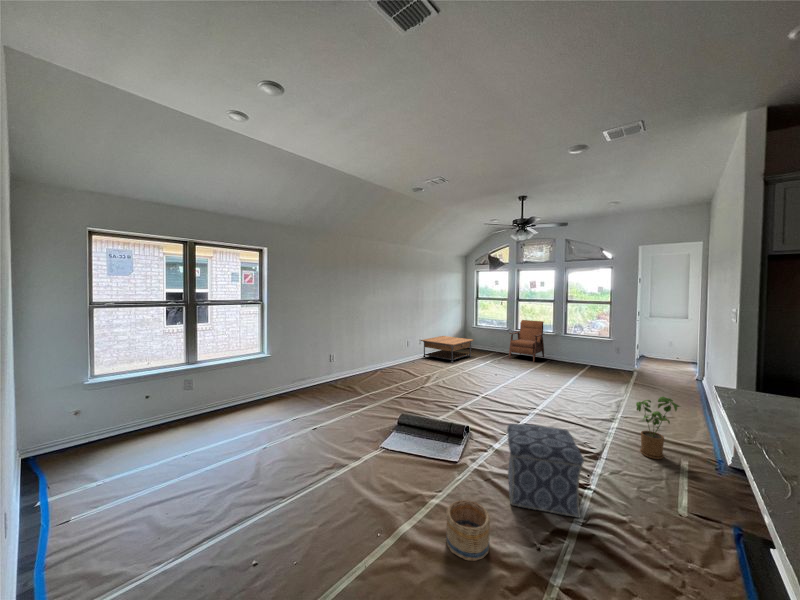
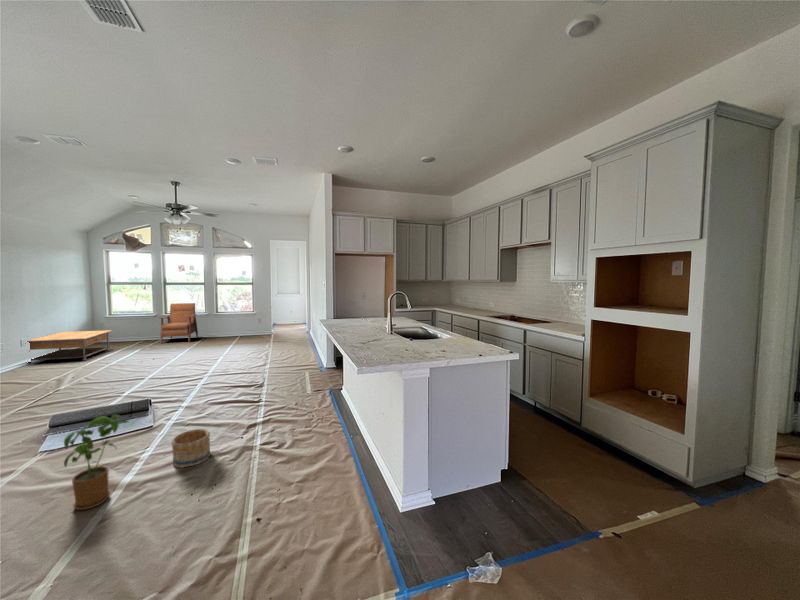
house plant: present [636,397,681,459] -> present [64,415,128,510]
ottoman: present [507,424,584,518] -> none [201,368,262,429]

